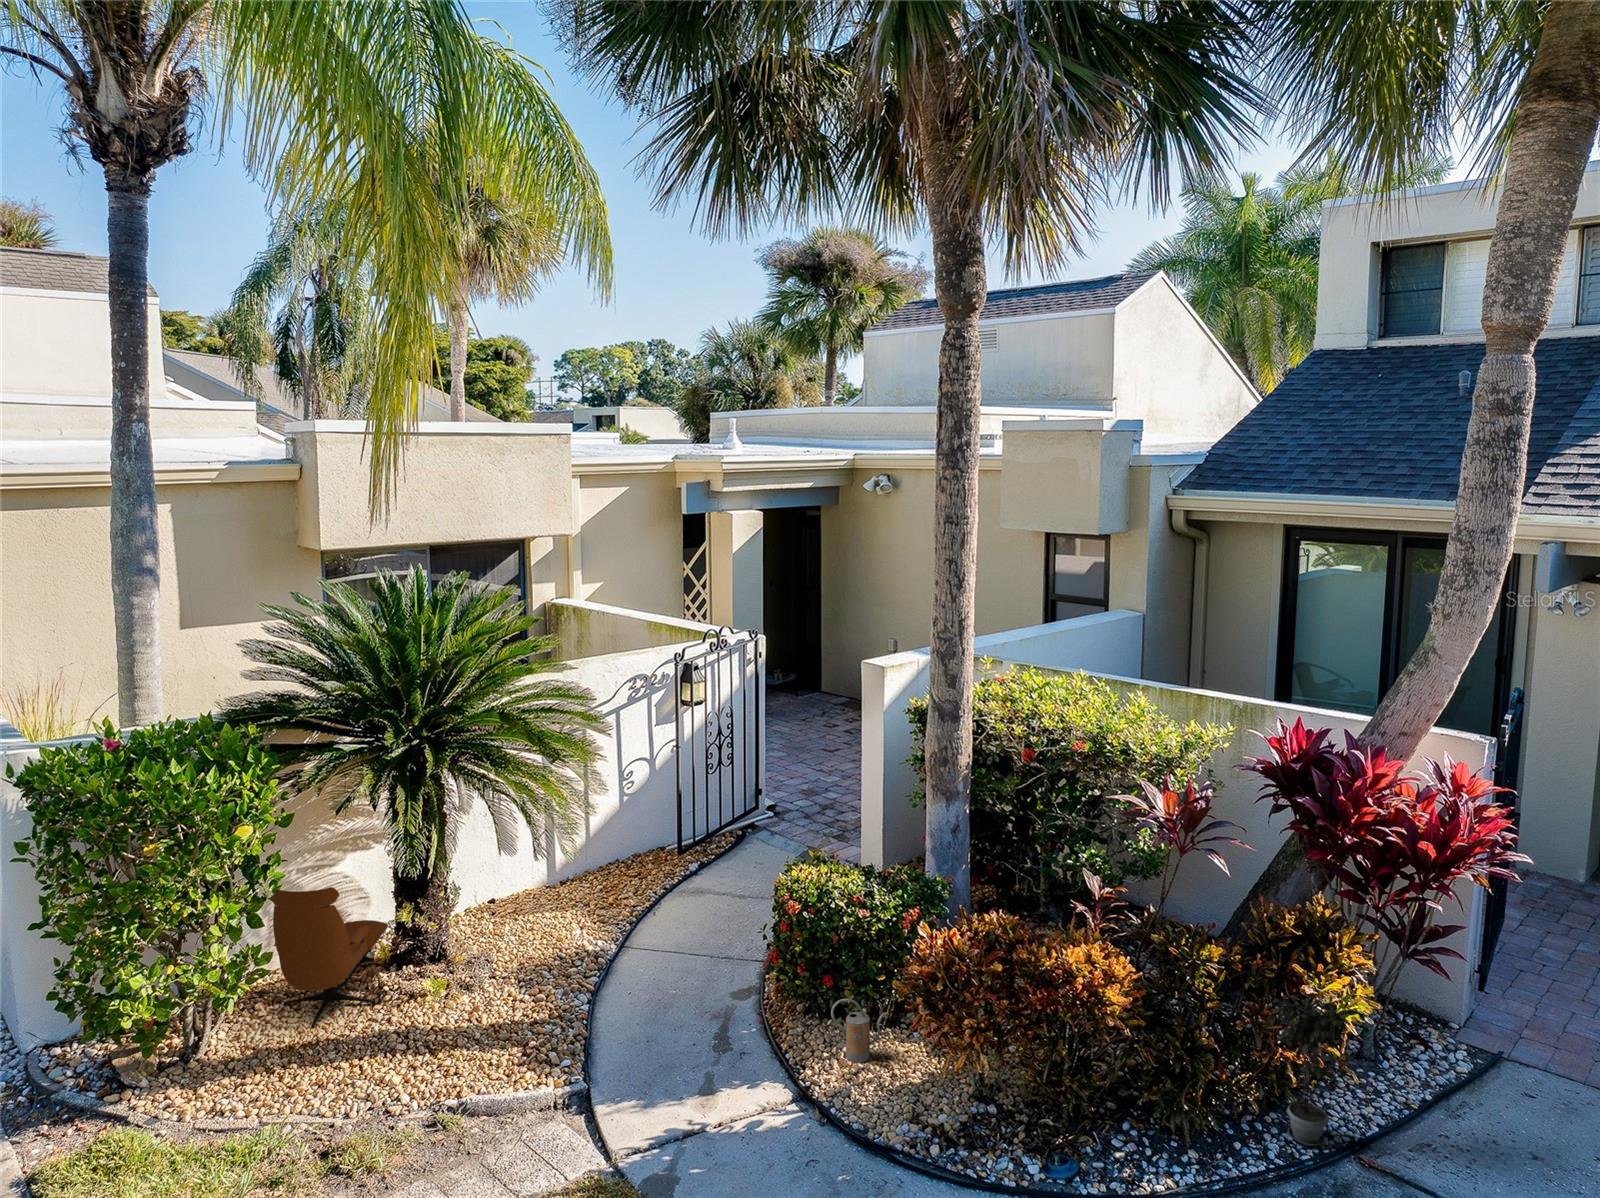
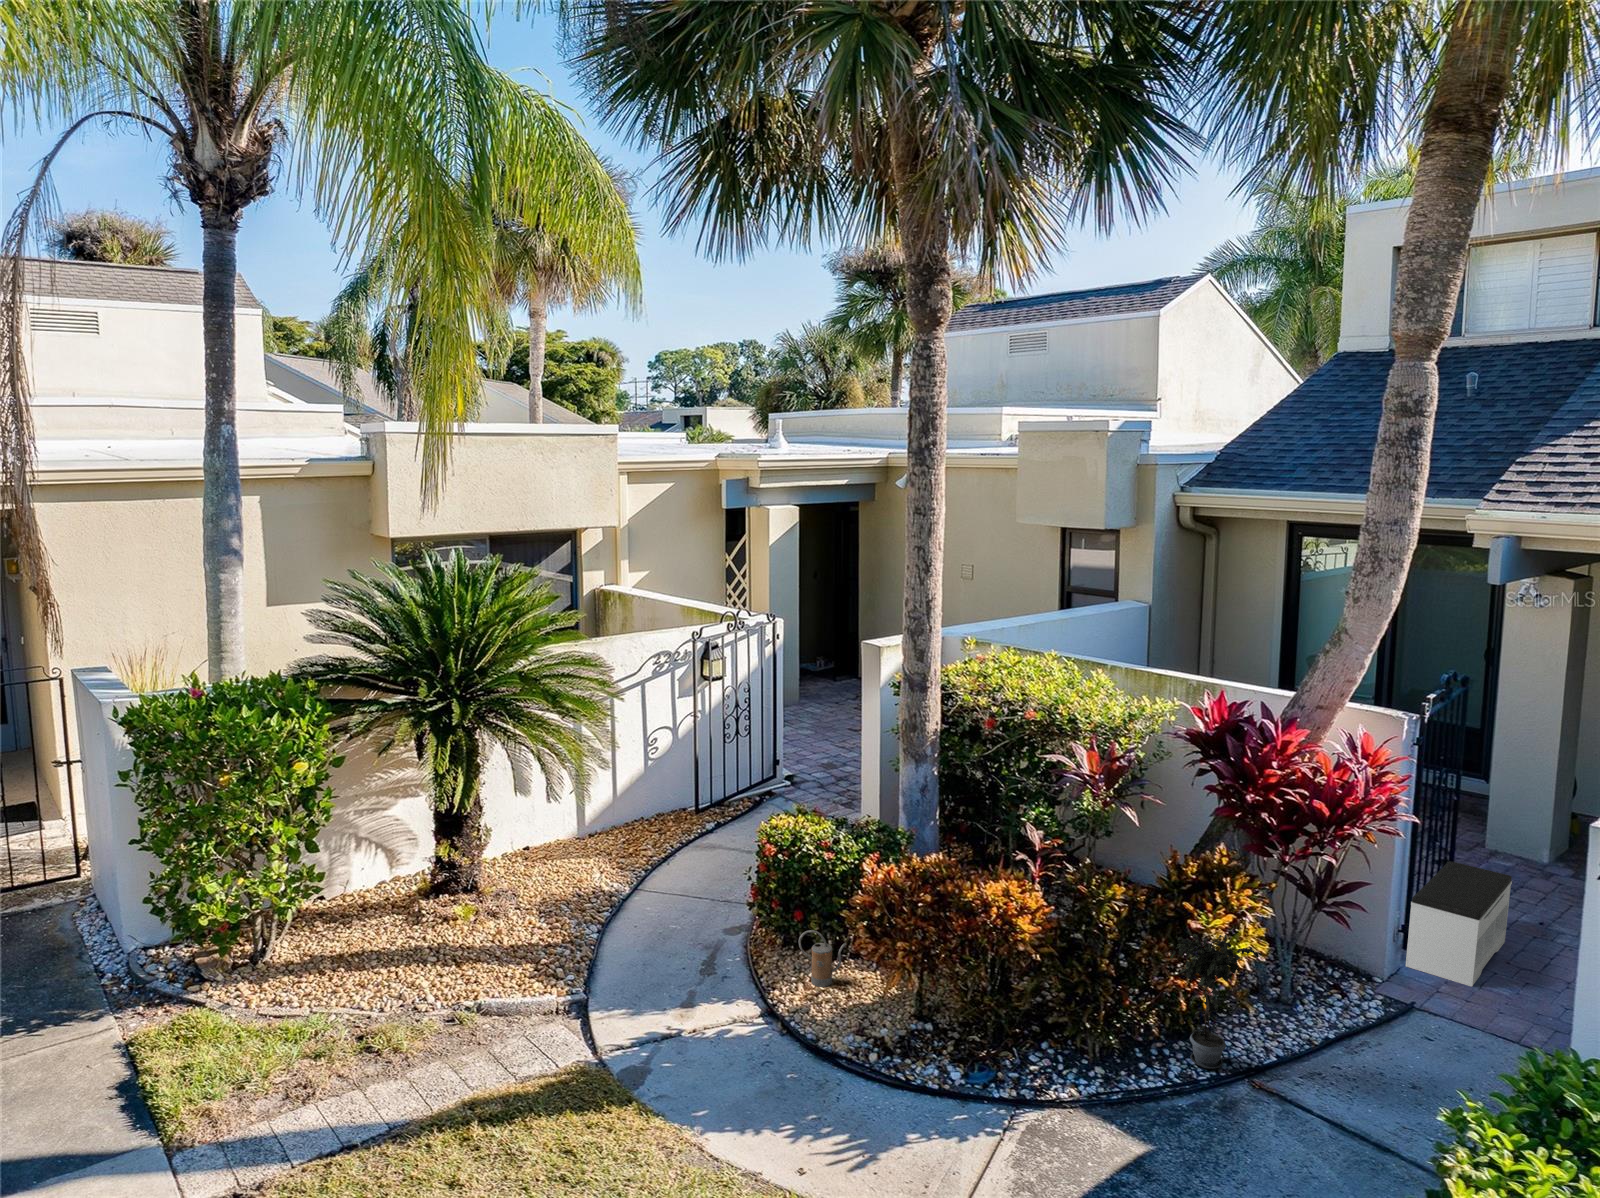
lounge chair: present [270,887,388,1028] -> none [325,820,434,942]
bench: none [1483,892,1584,1032] -> present [1406,861,1512,987]

